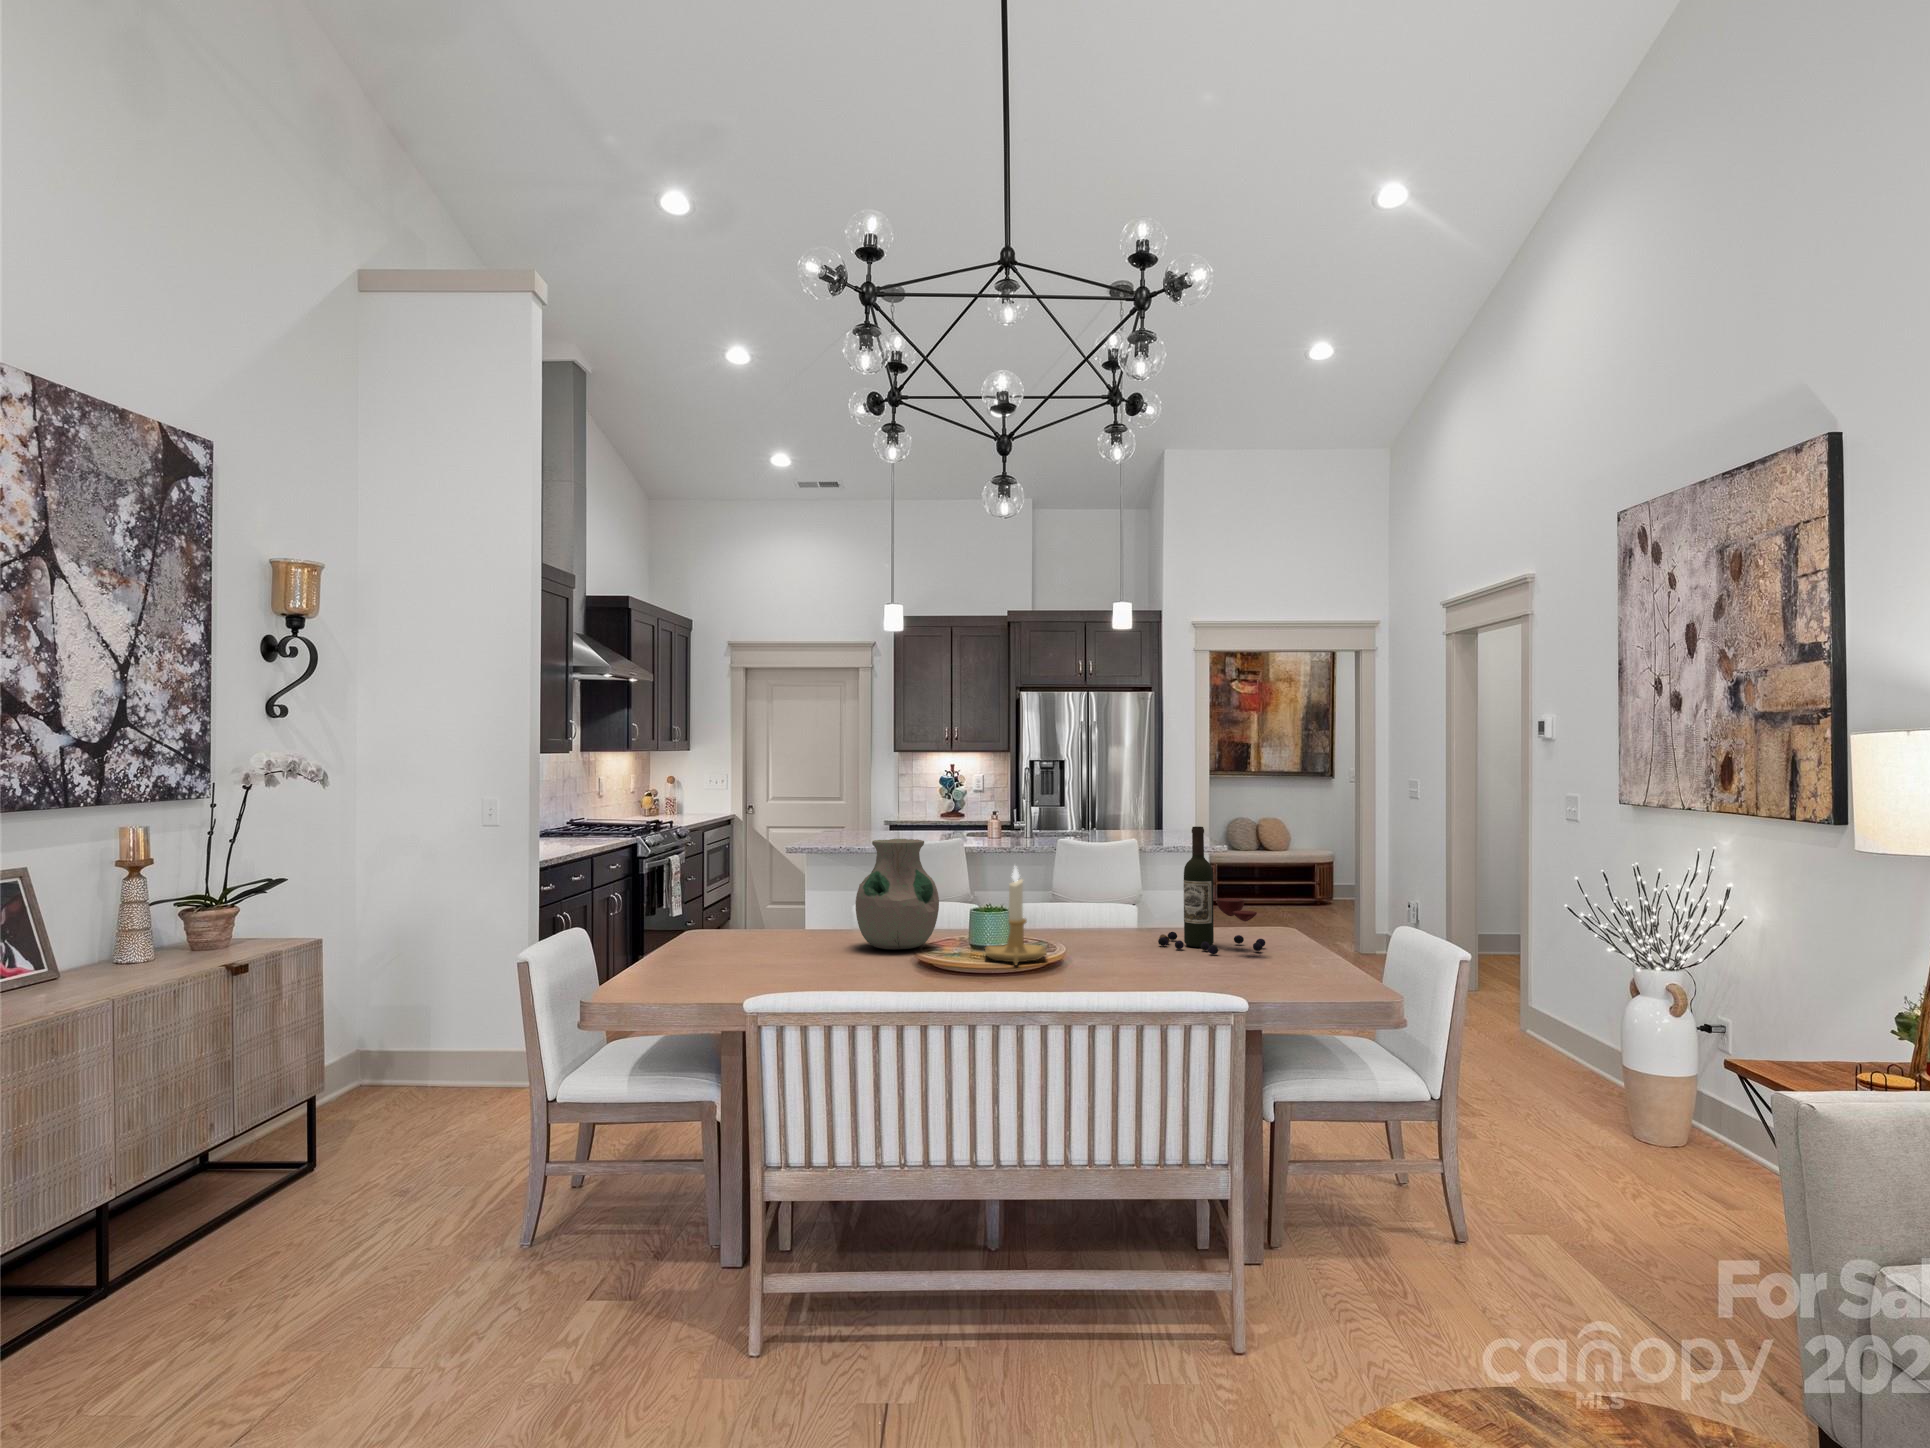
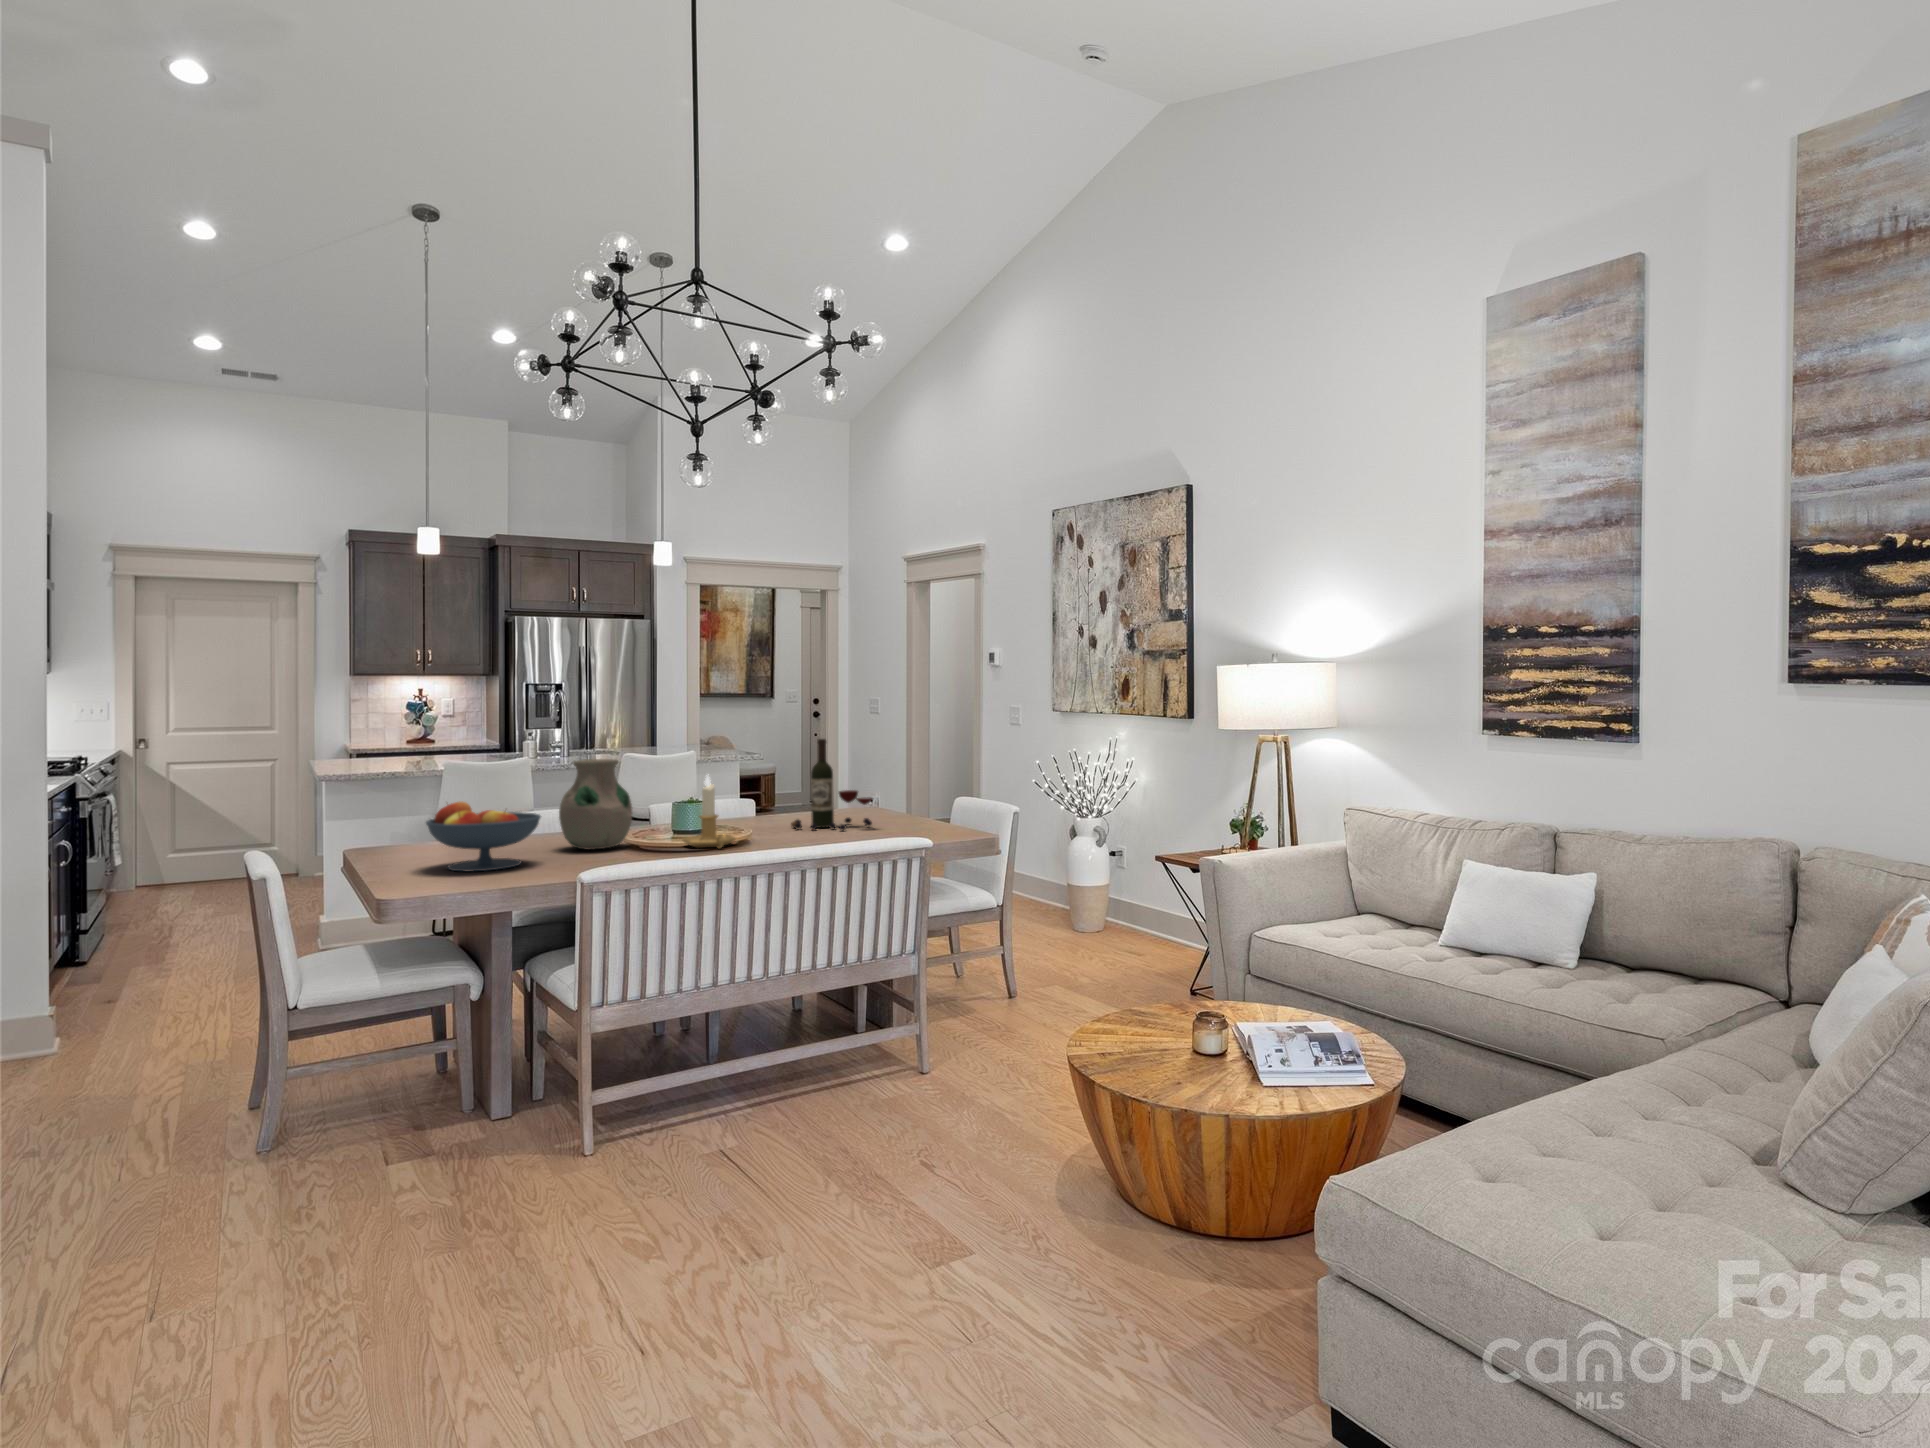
fruit bowl: none [680,880,805,966] -> present [426,802,541,871]

